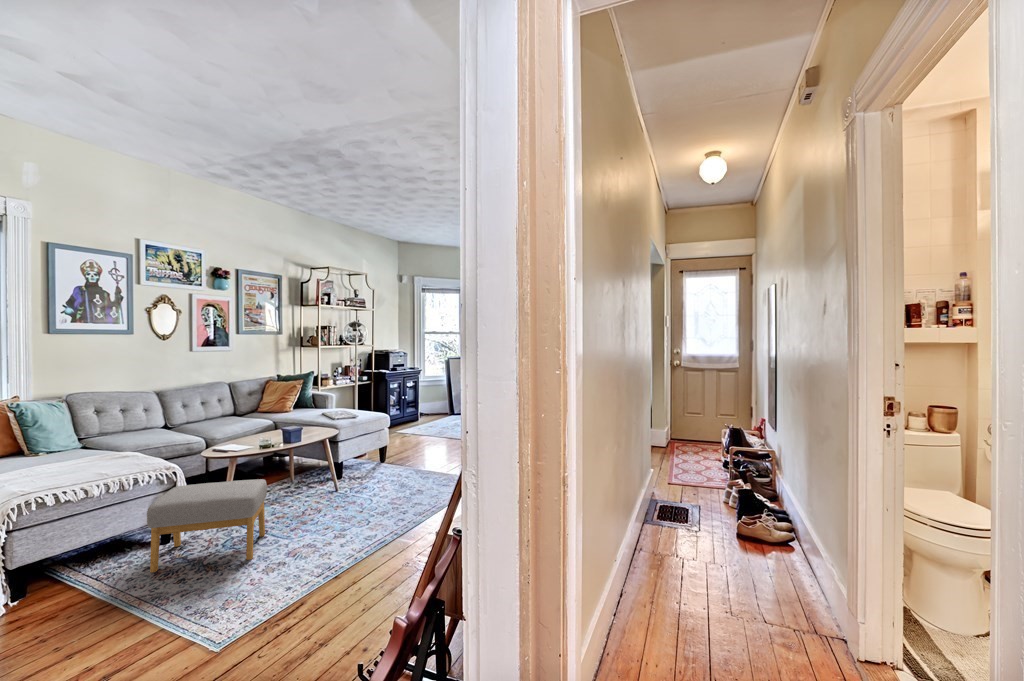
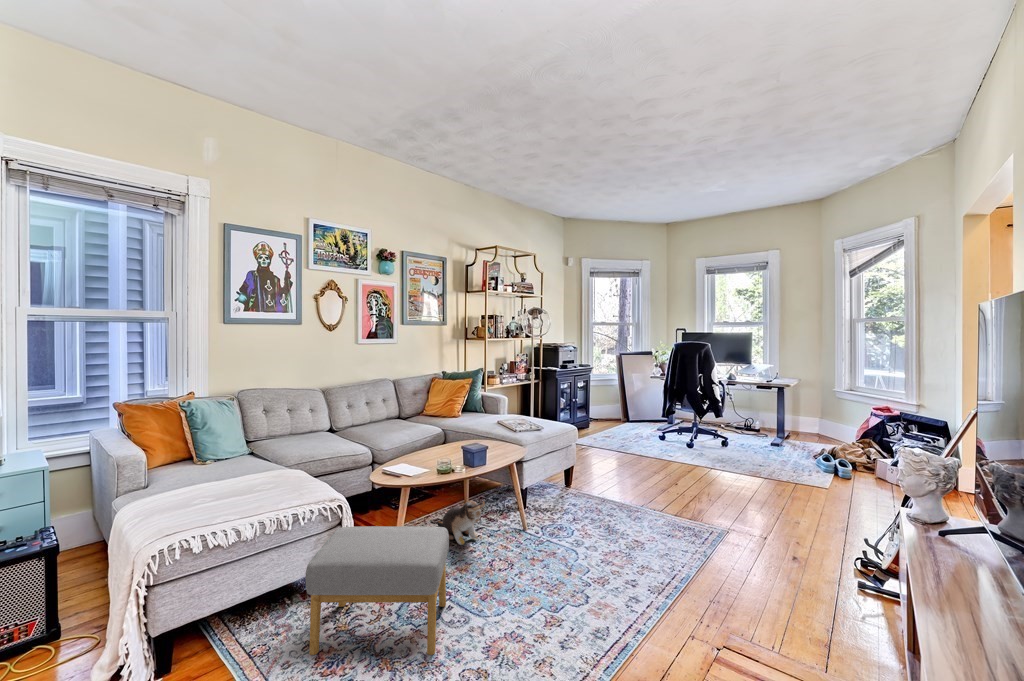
plush toy: none [265,467,303,503] -> present [437,501,485,545]

